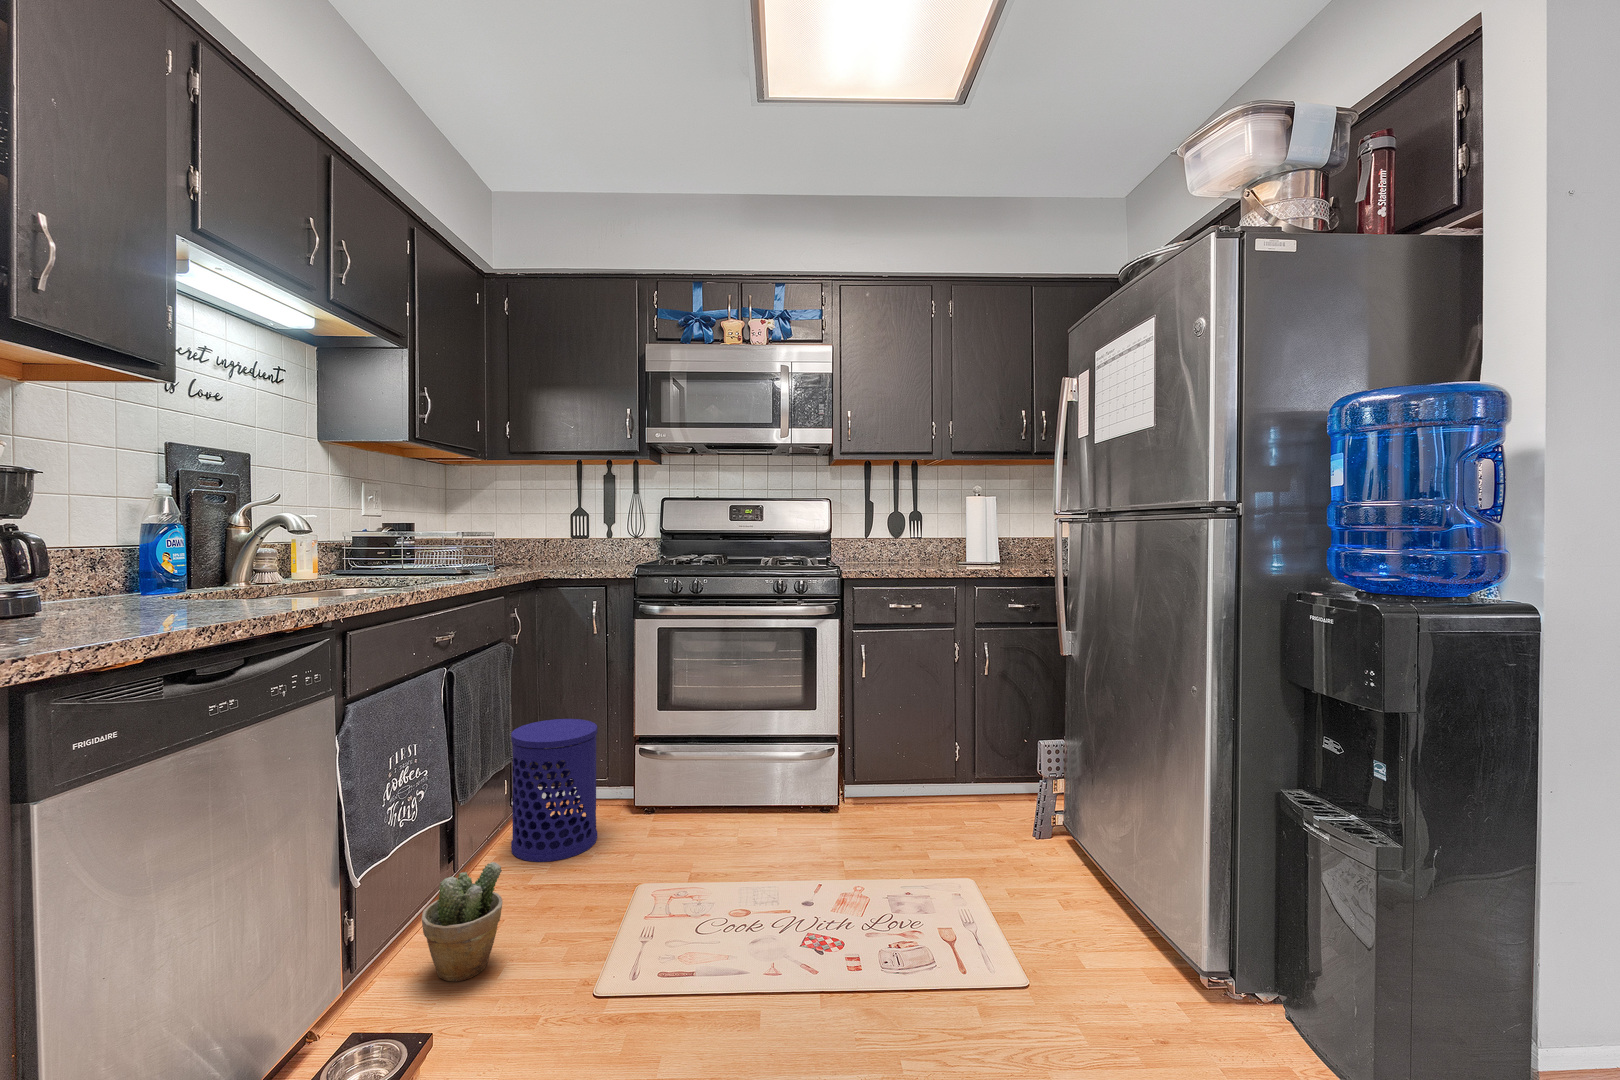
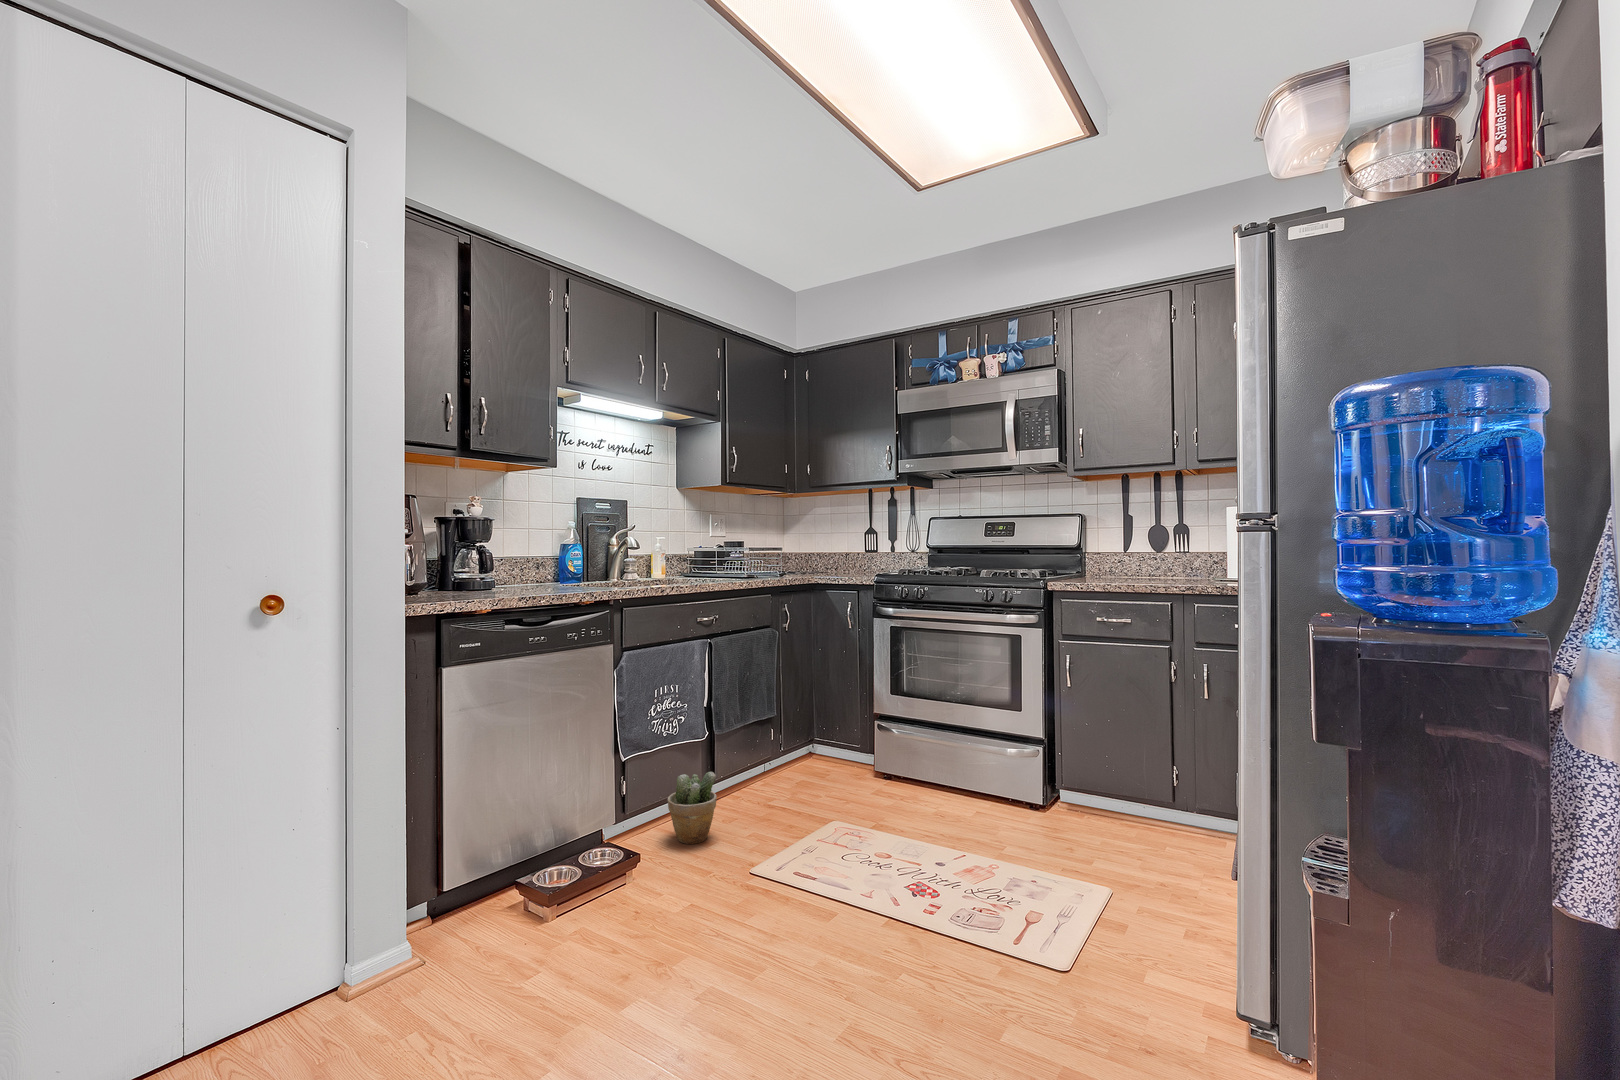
waste bin: present [511,719,597,862] -> none [773,691,836,795]

